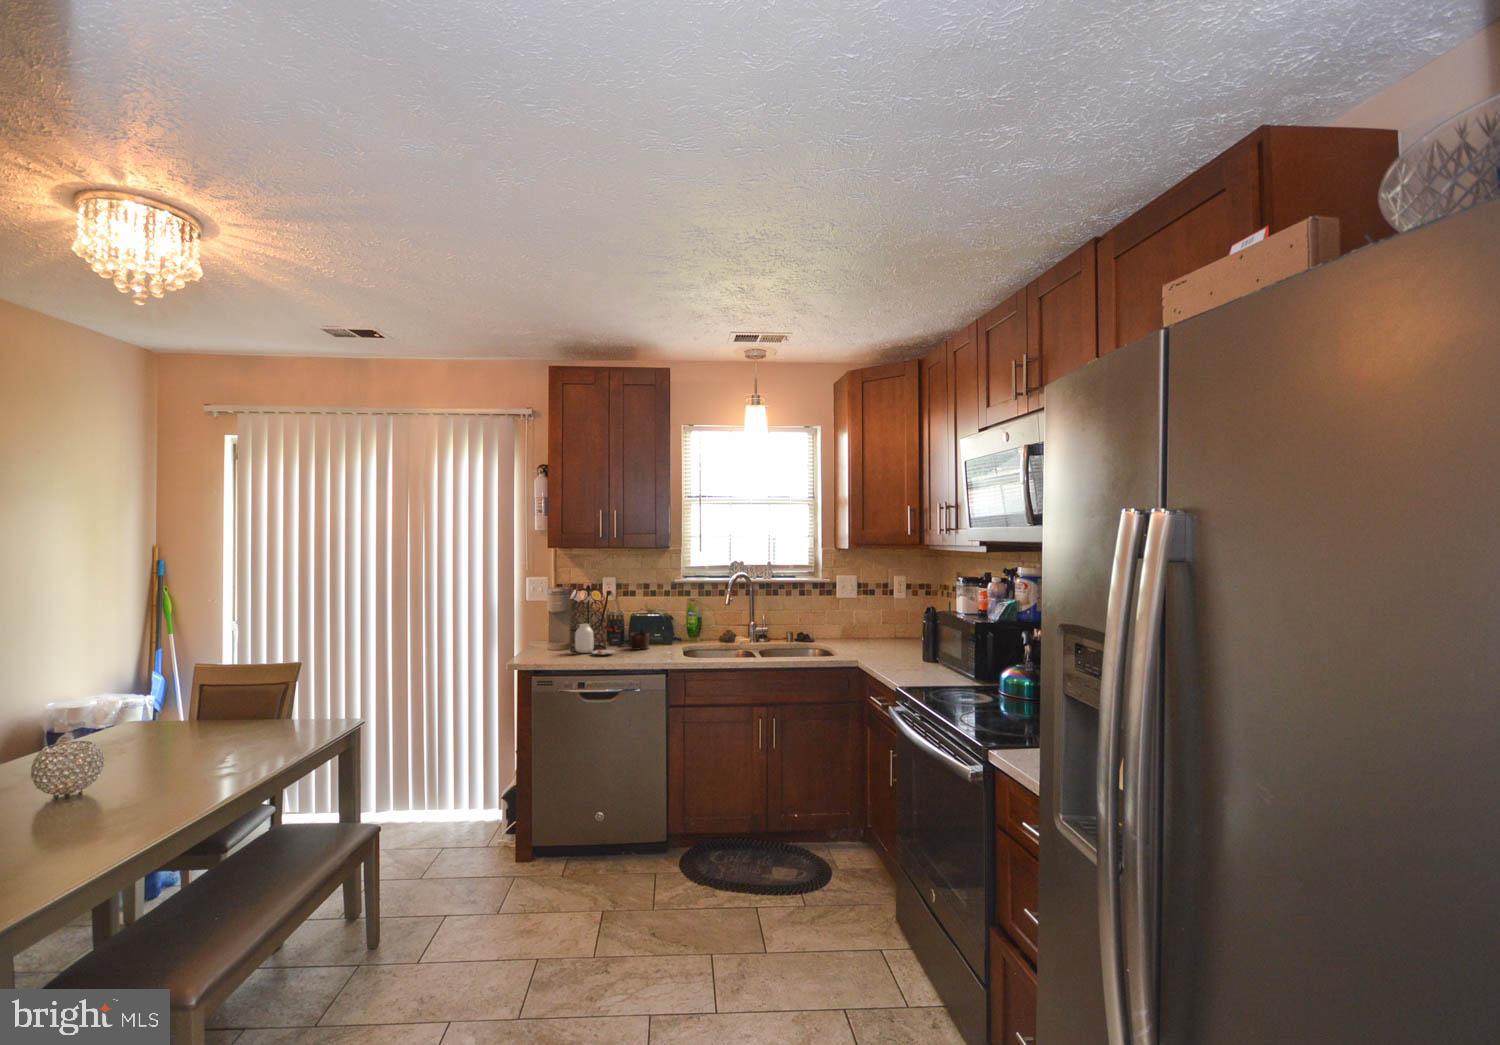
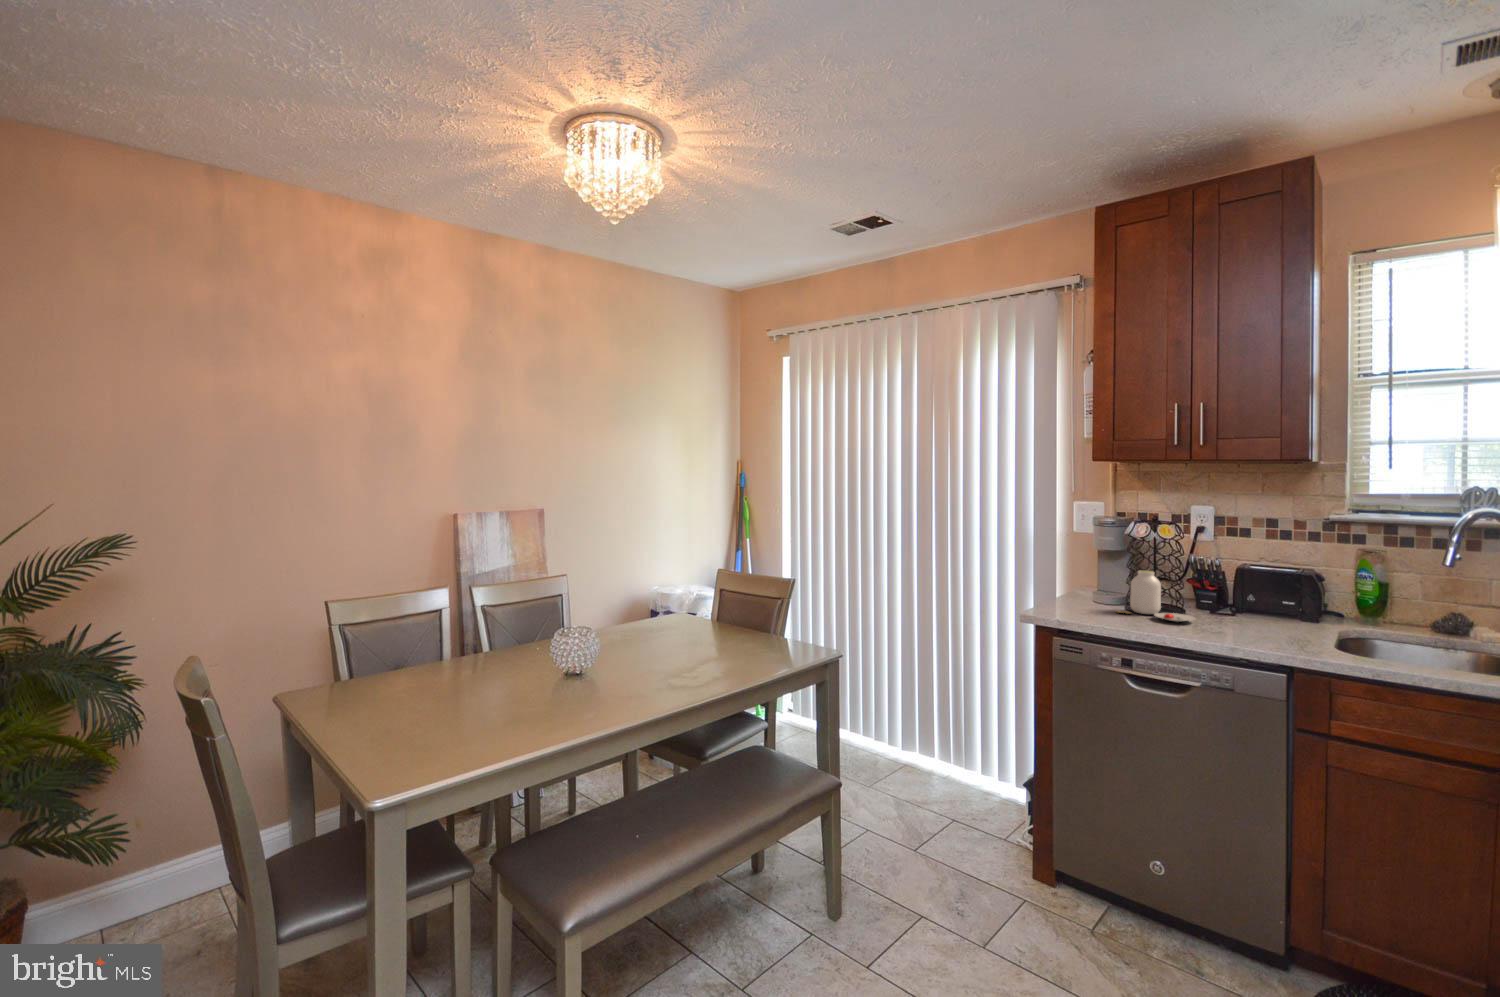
potted plant: present [629,605,663,650] -> none [1224,550,1301,623]

